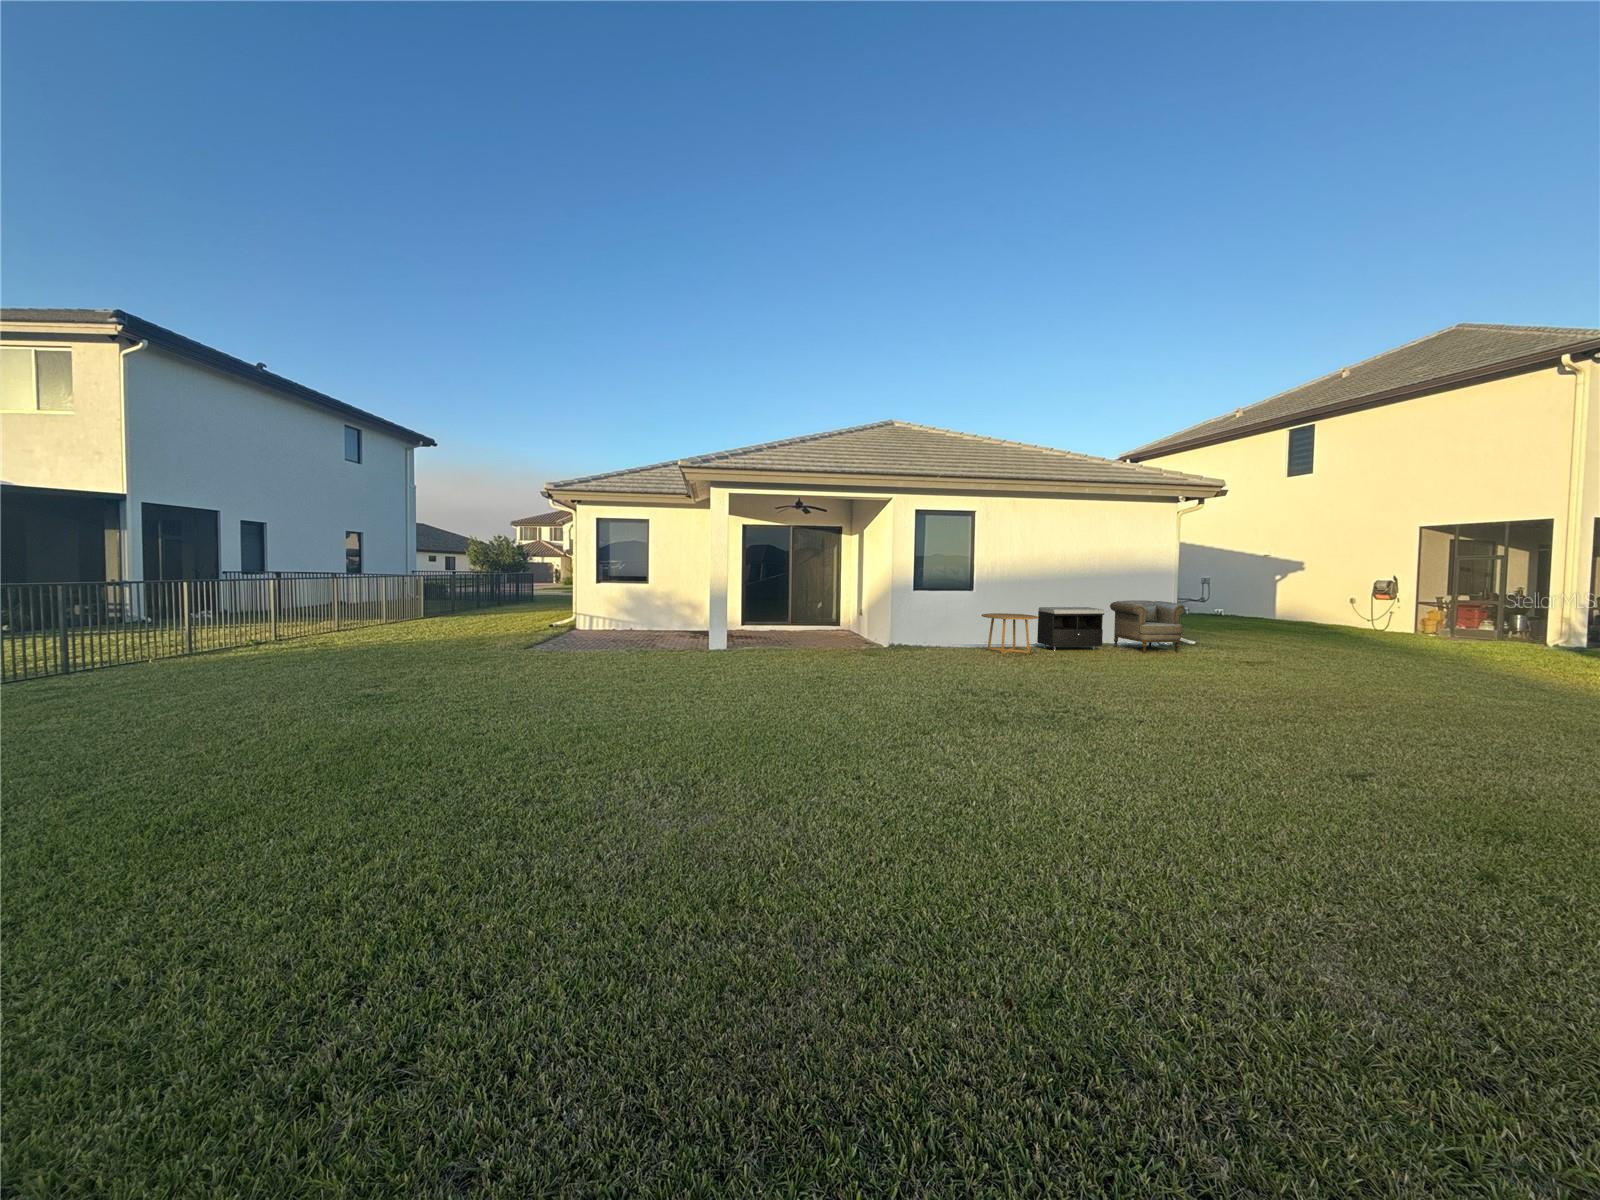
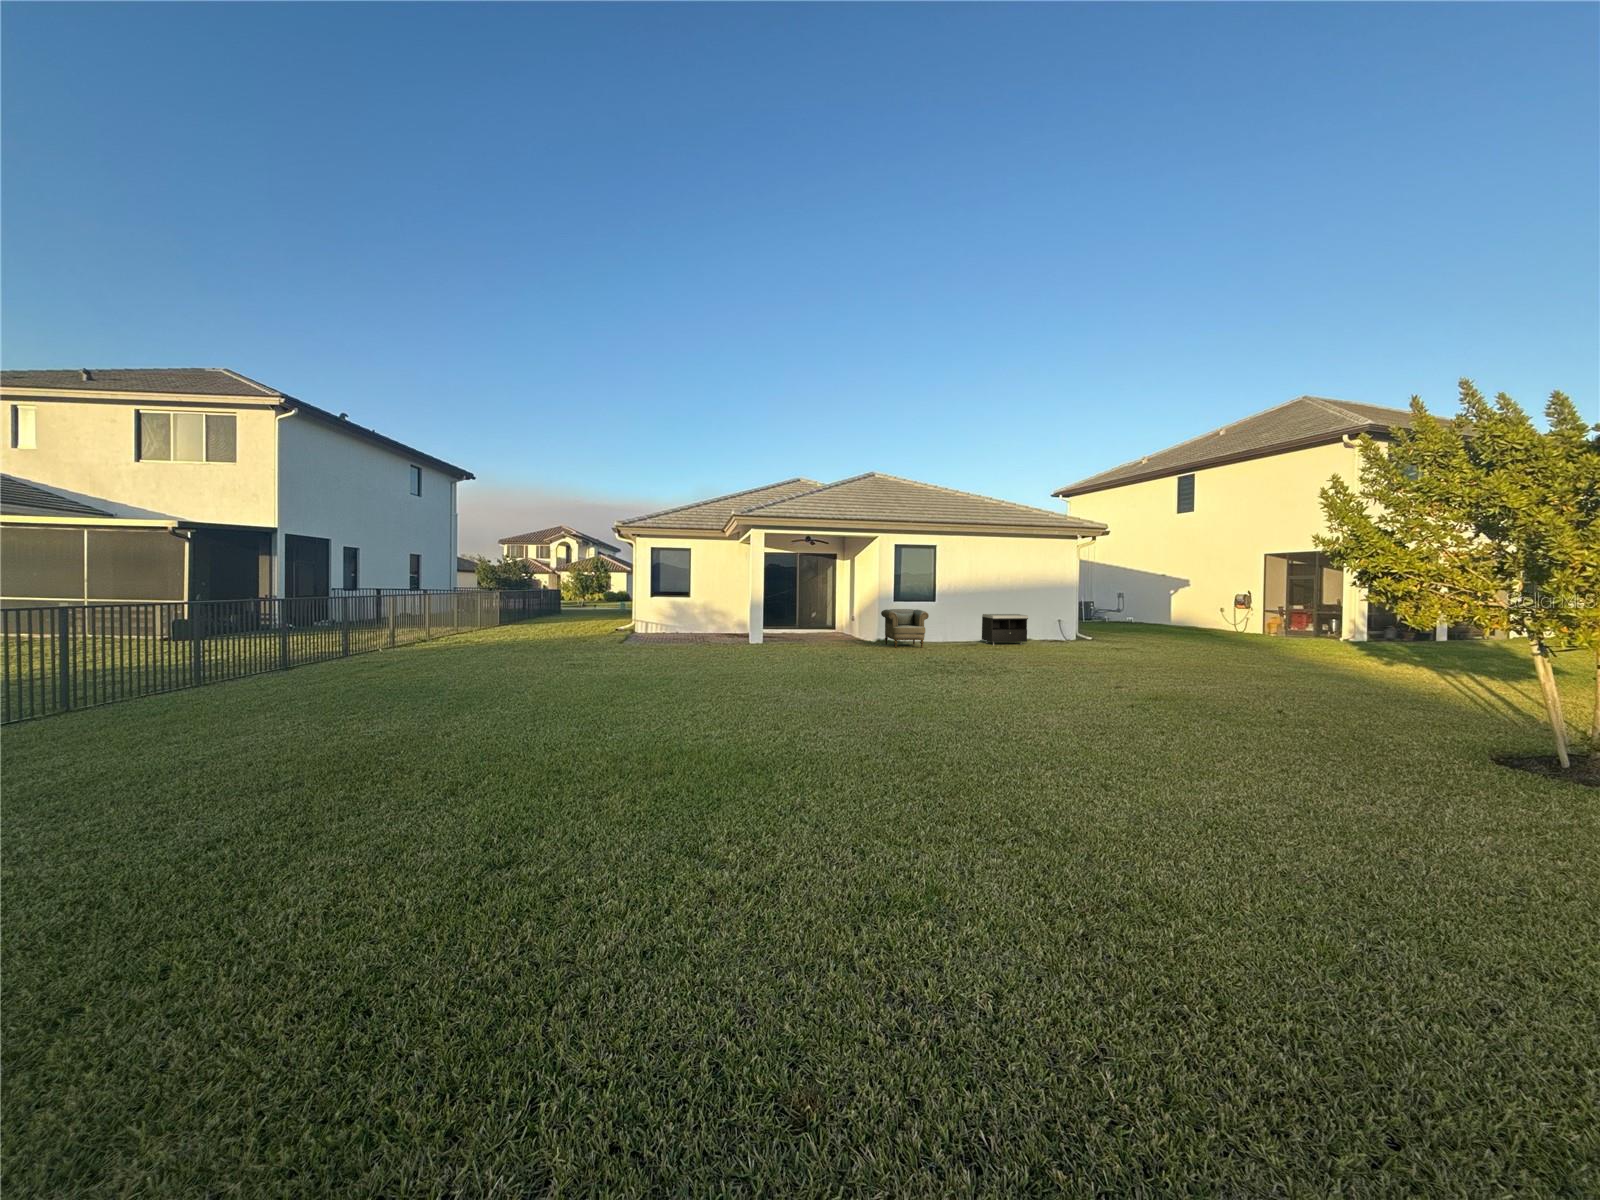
armchair: present [1110,600,1185,653] -> present [881,609,929,648]
round table: present [982,613,1038,654] -> none [942,618,981,647]

